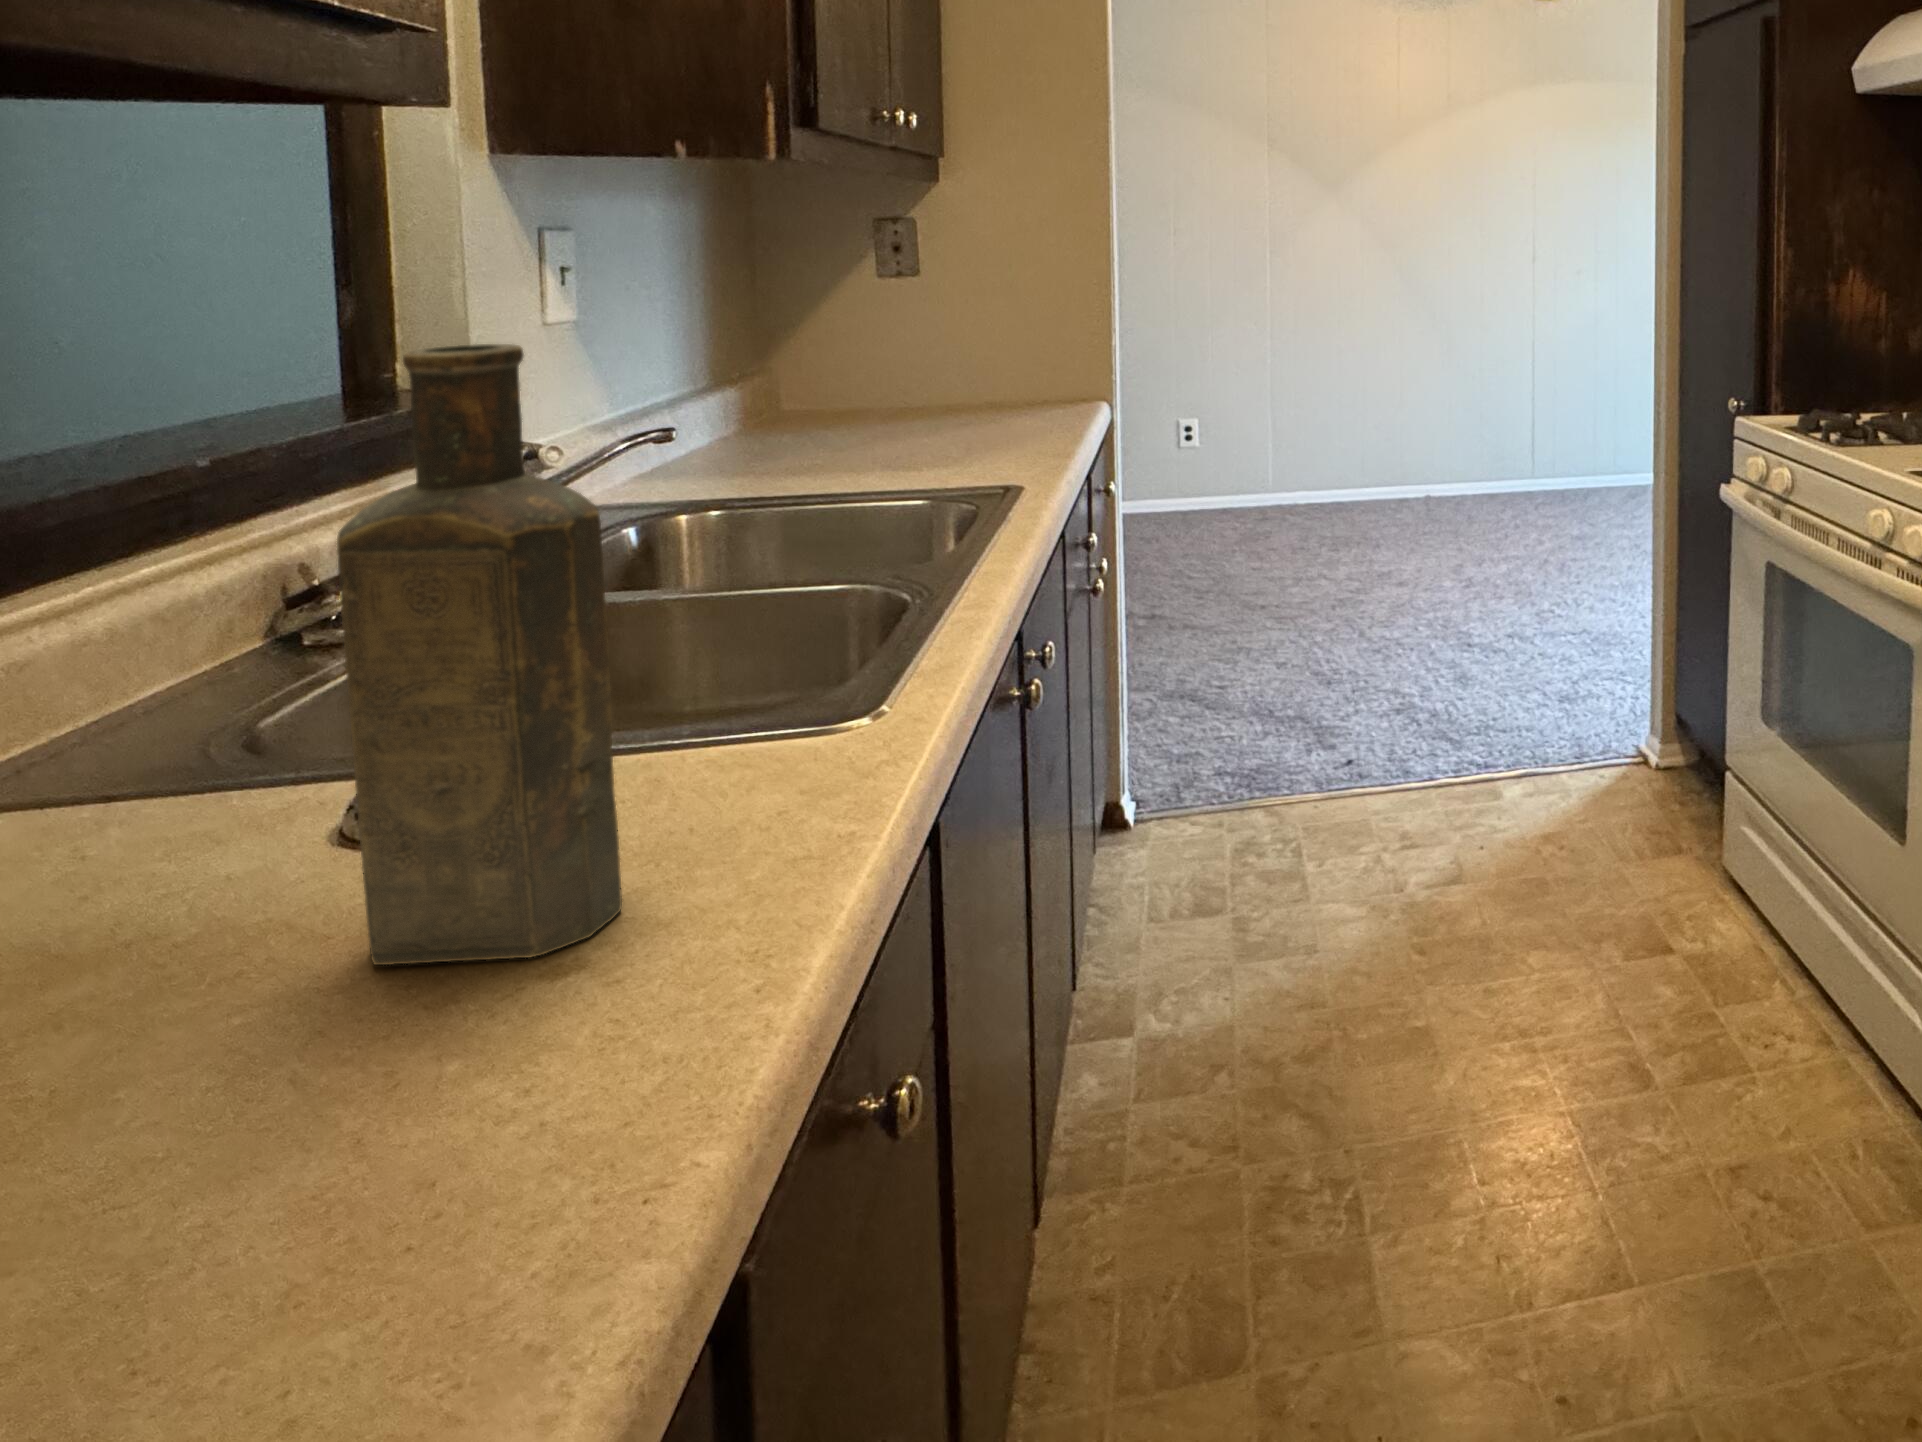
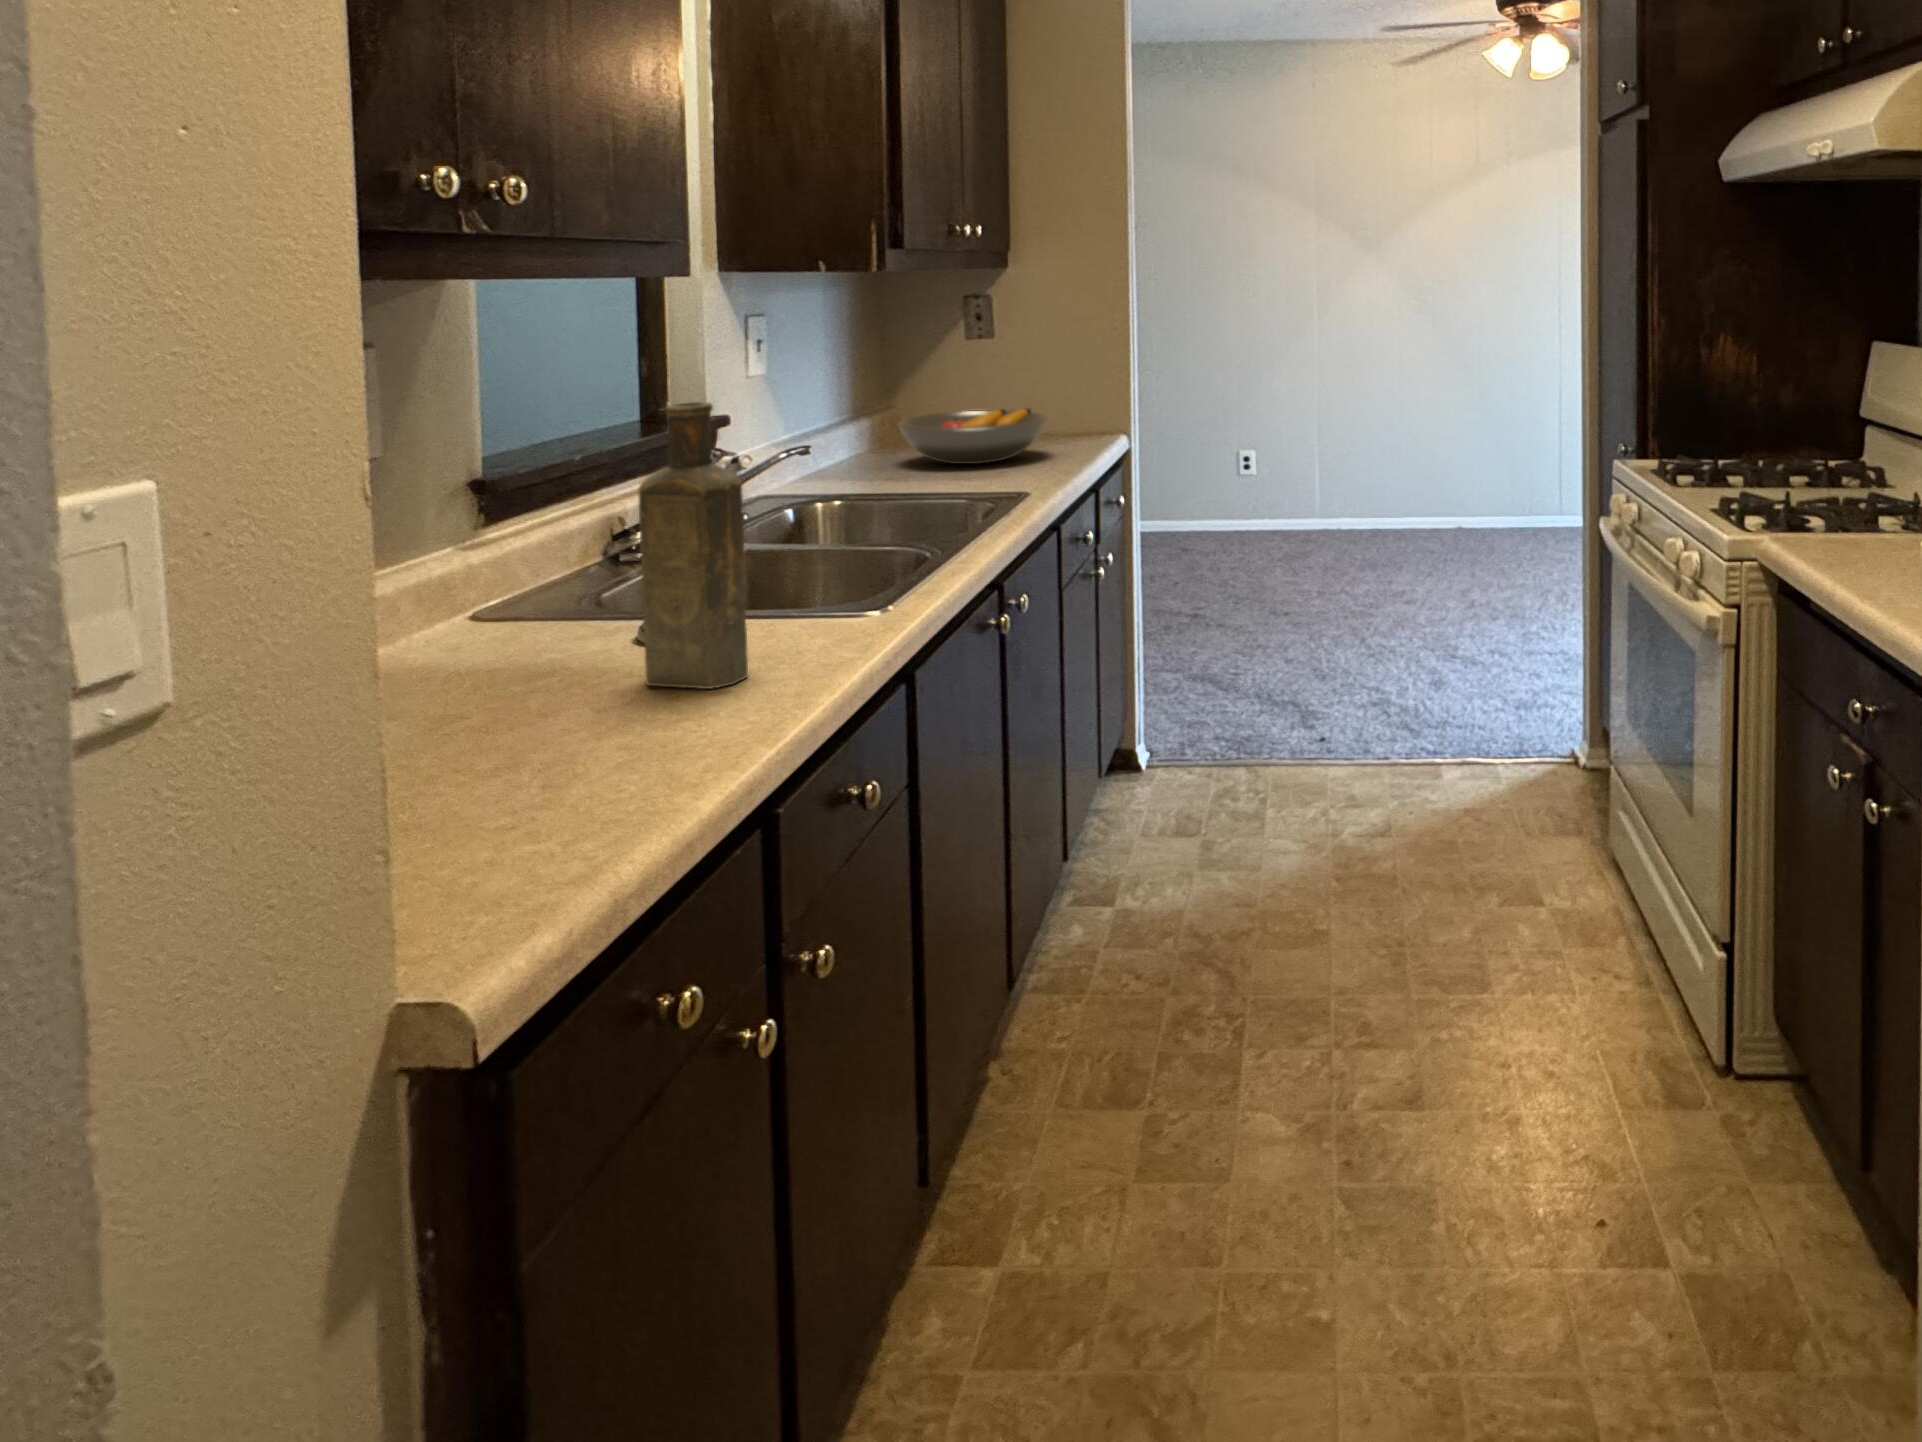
fruit bowl: none [785,368,1010,447] -> present [898,408,1047,464]

